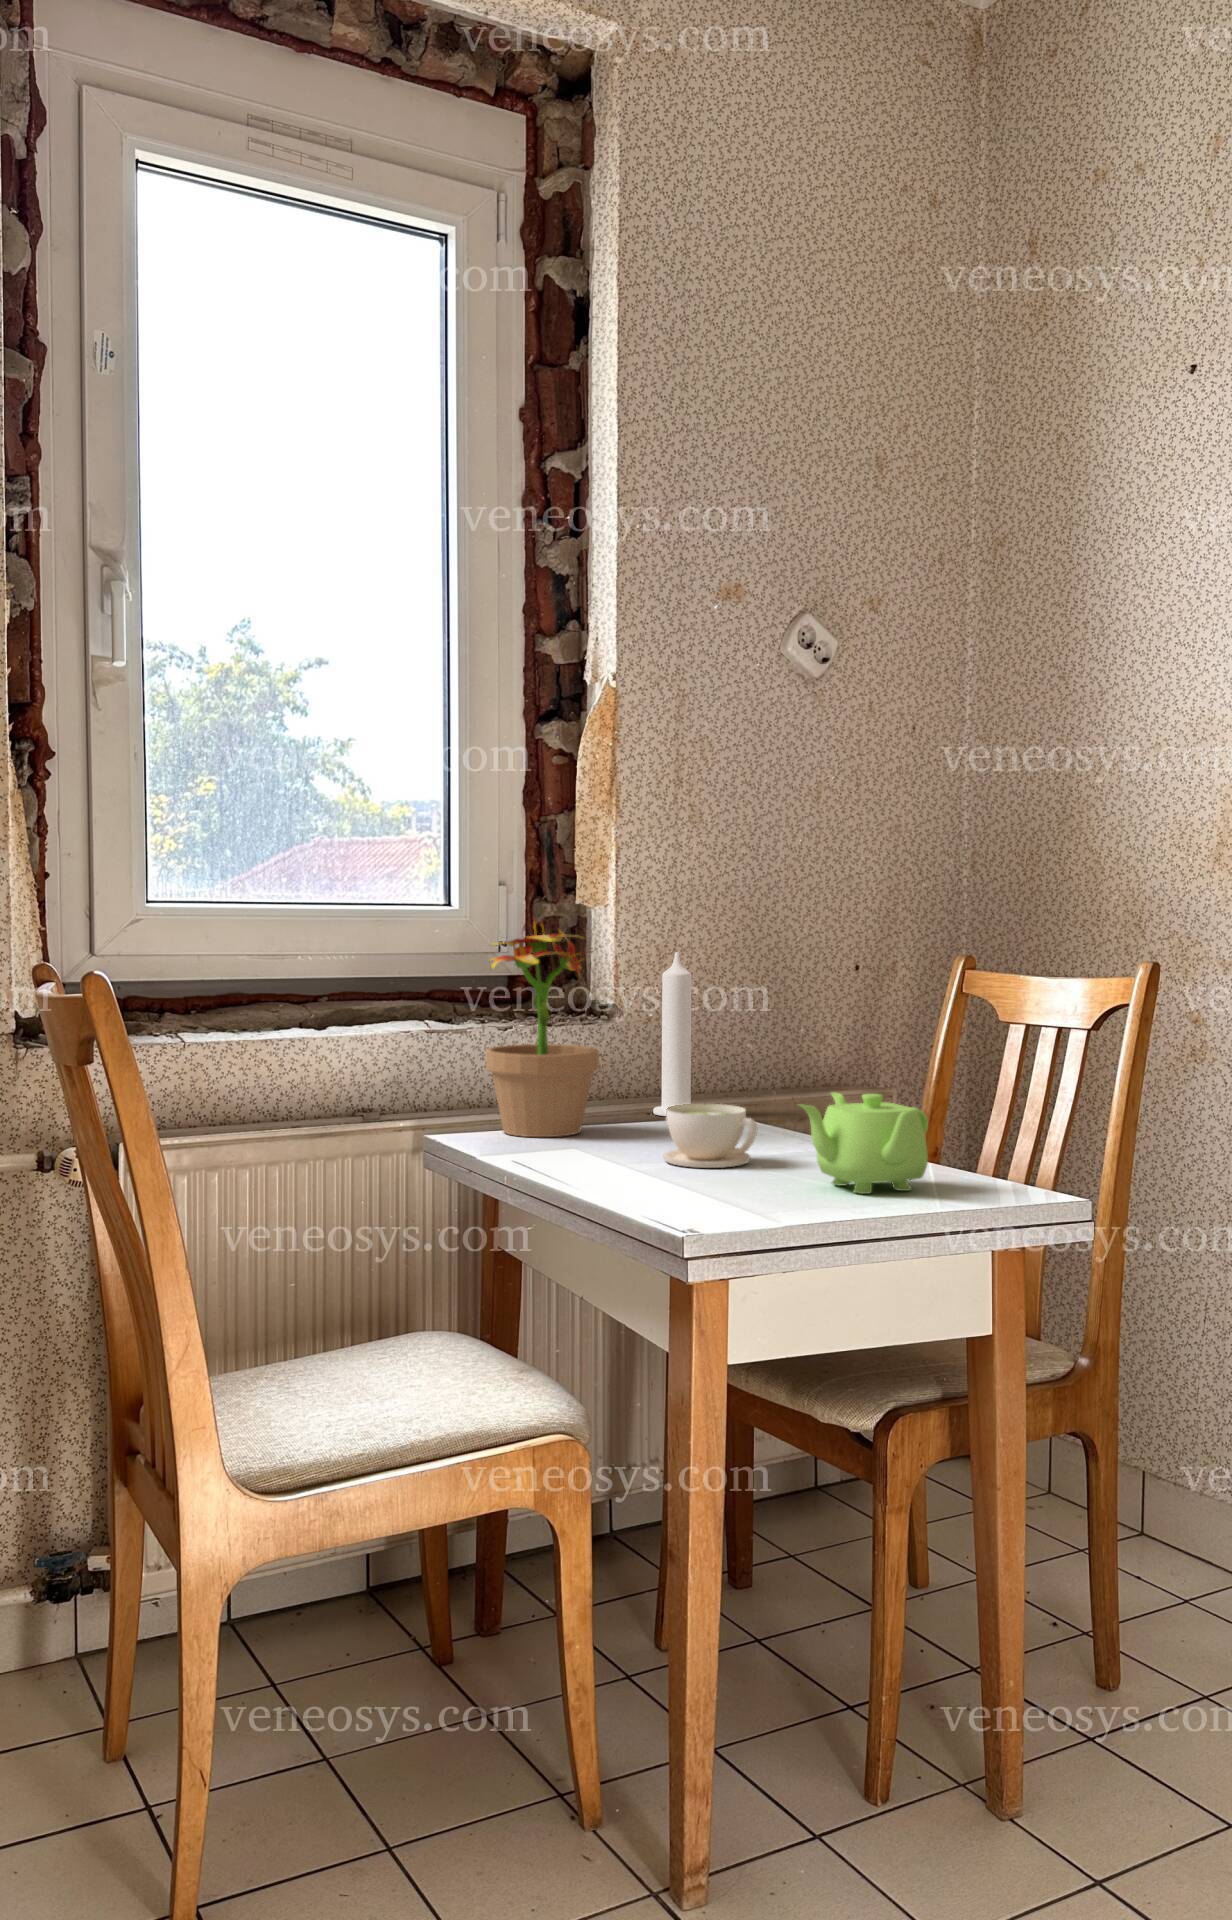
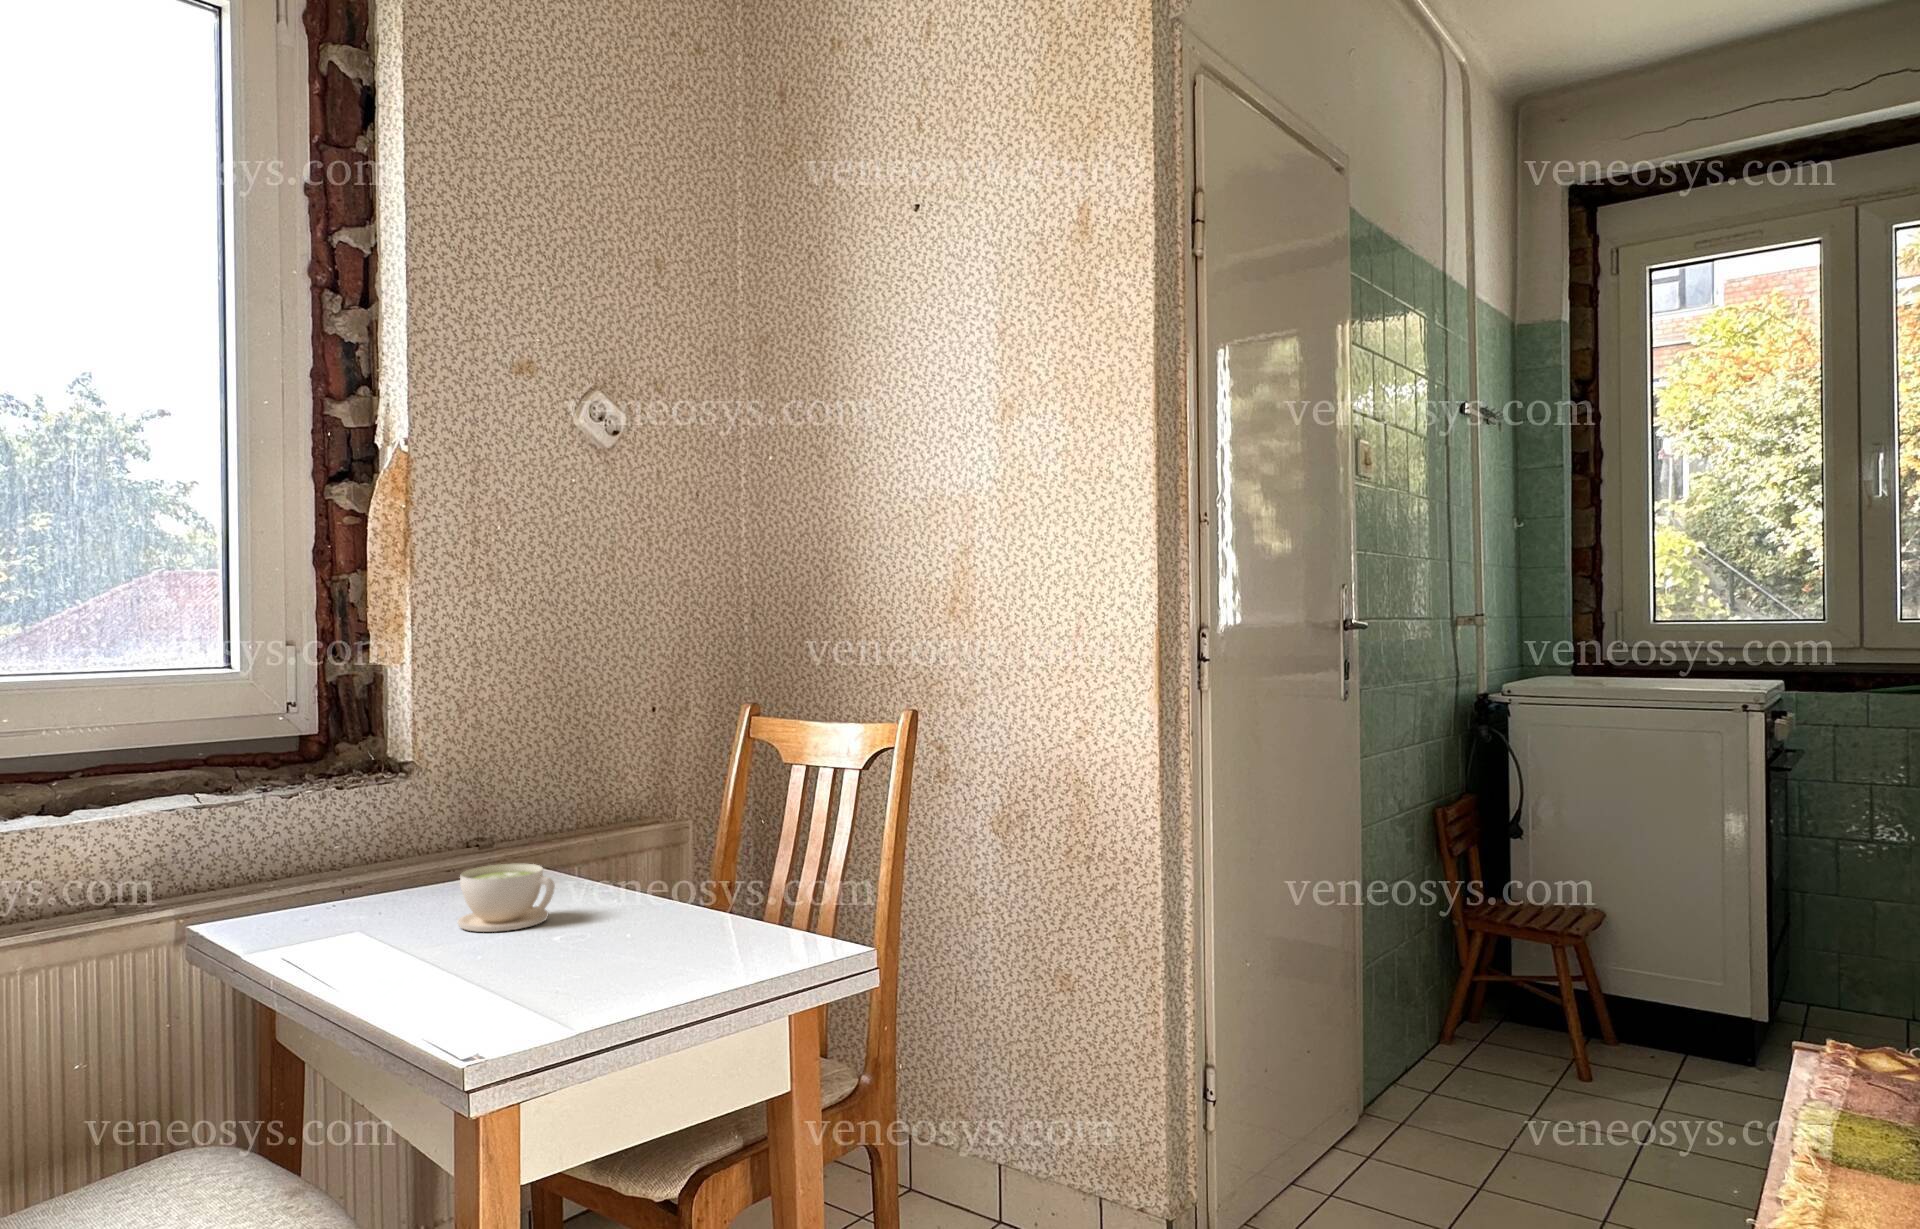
potted plant: present [486,918,599,1137] -> none [264,684,391,910]
candle: present [653,952,692,1116] -> none [454,709,501,869]
teapot: present [800,1092,928,1194] -> none [592,847,720,947]

